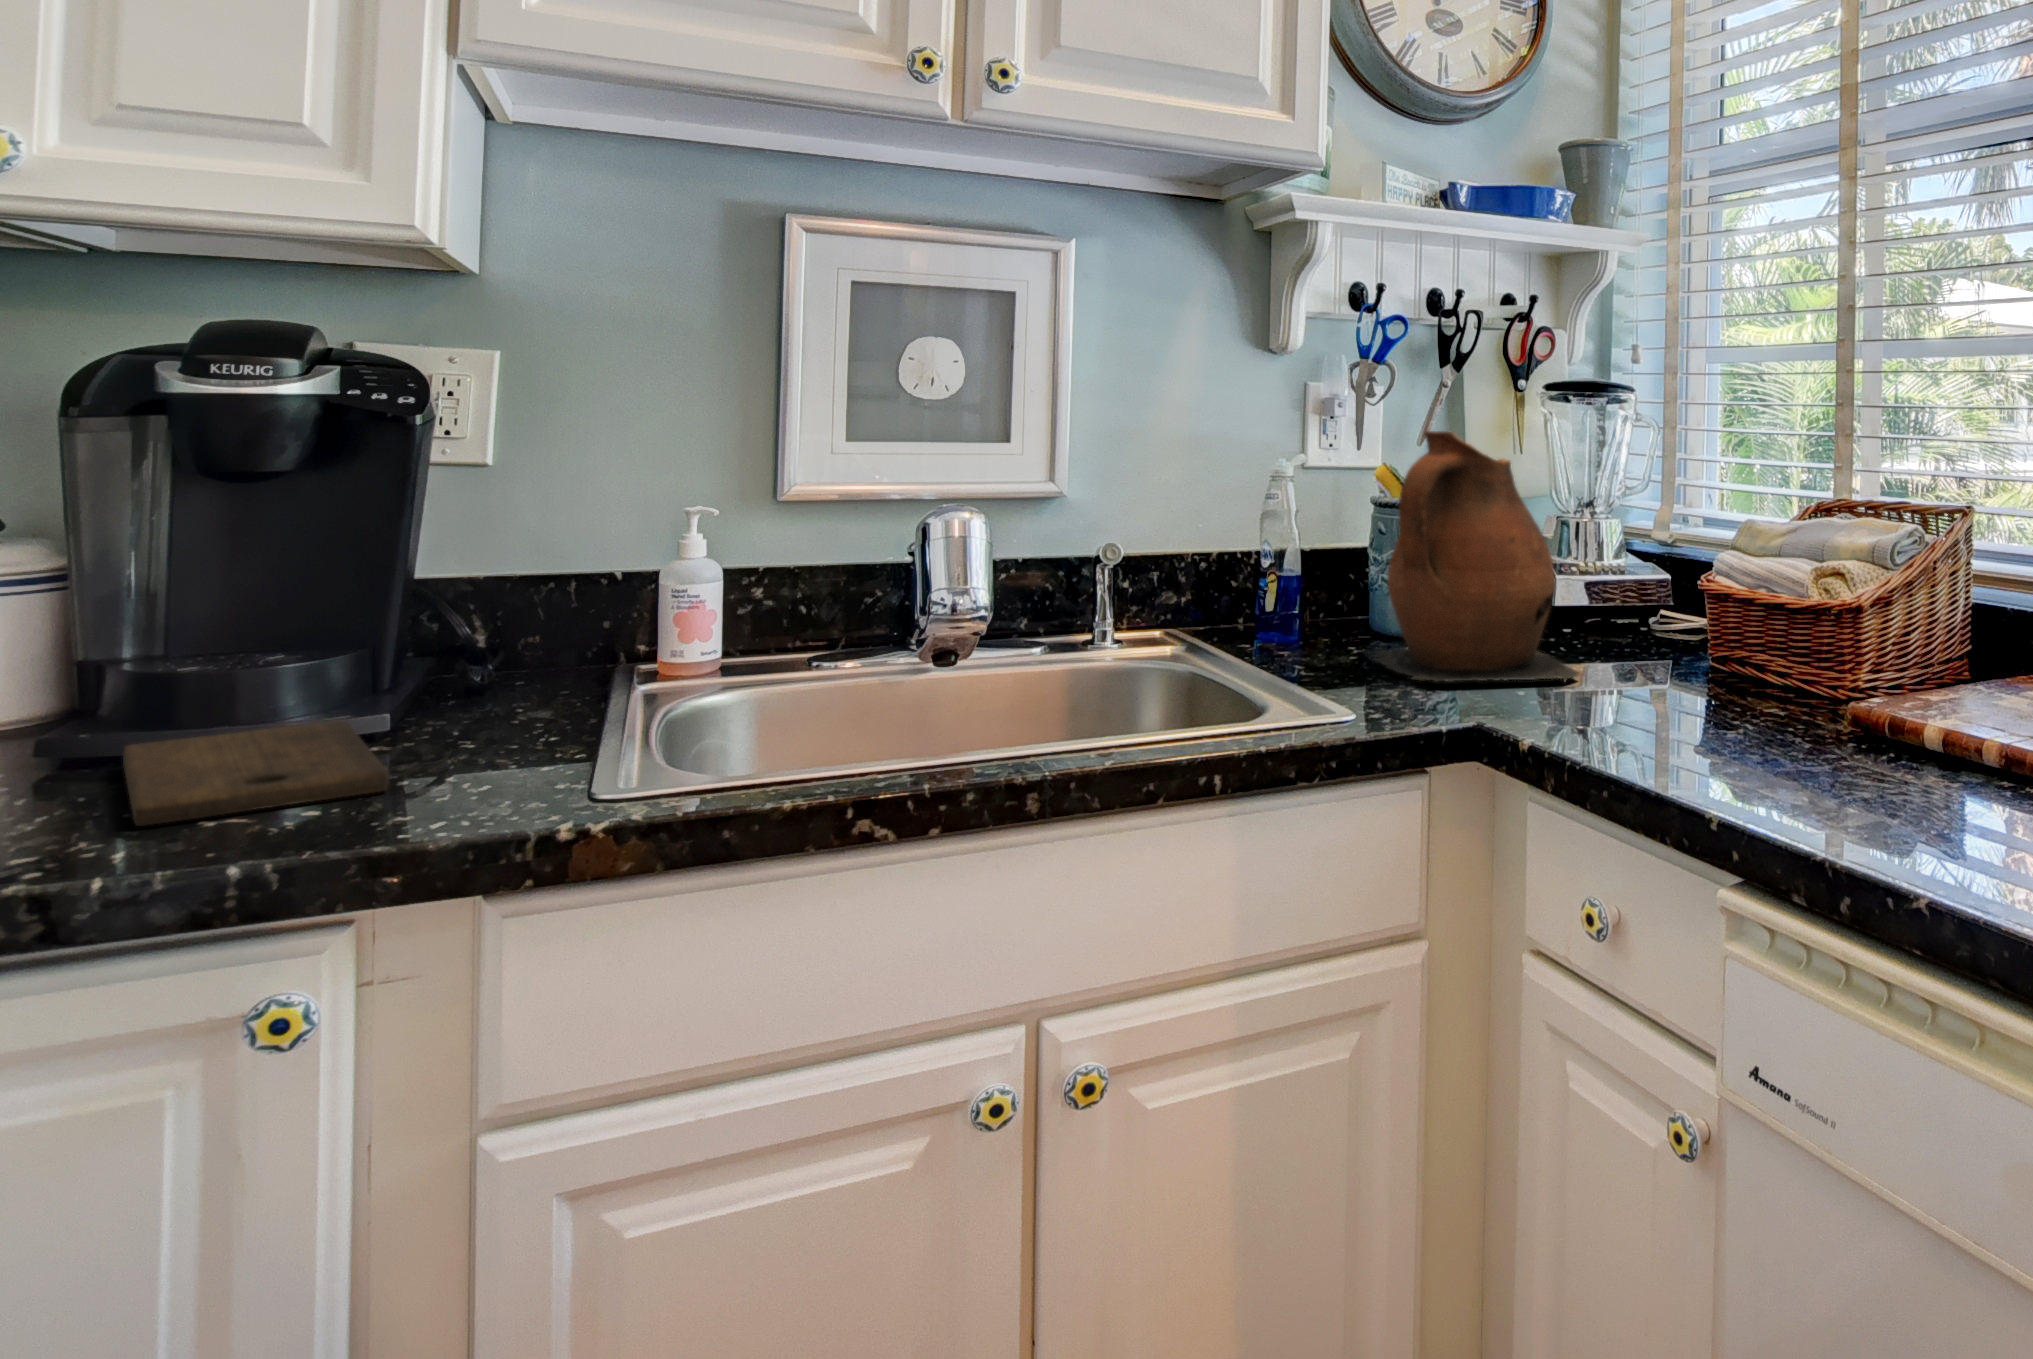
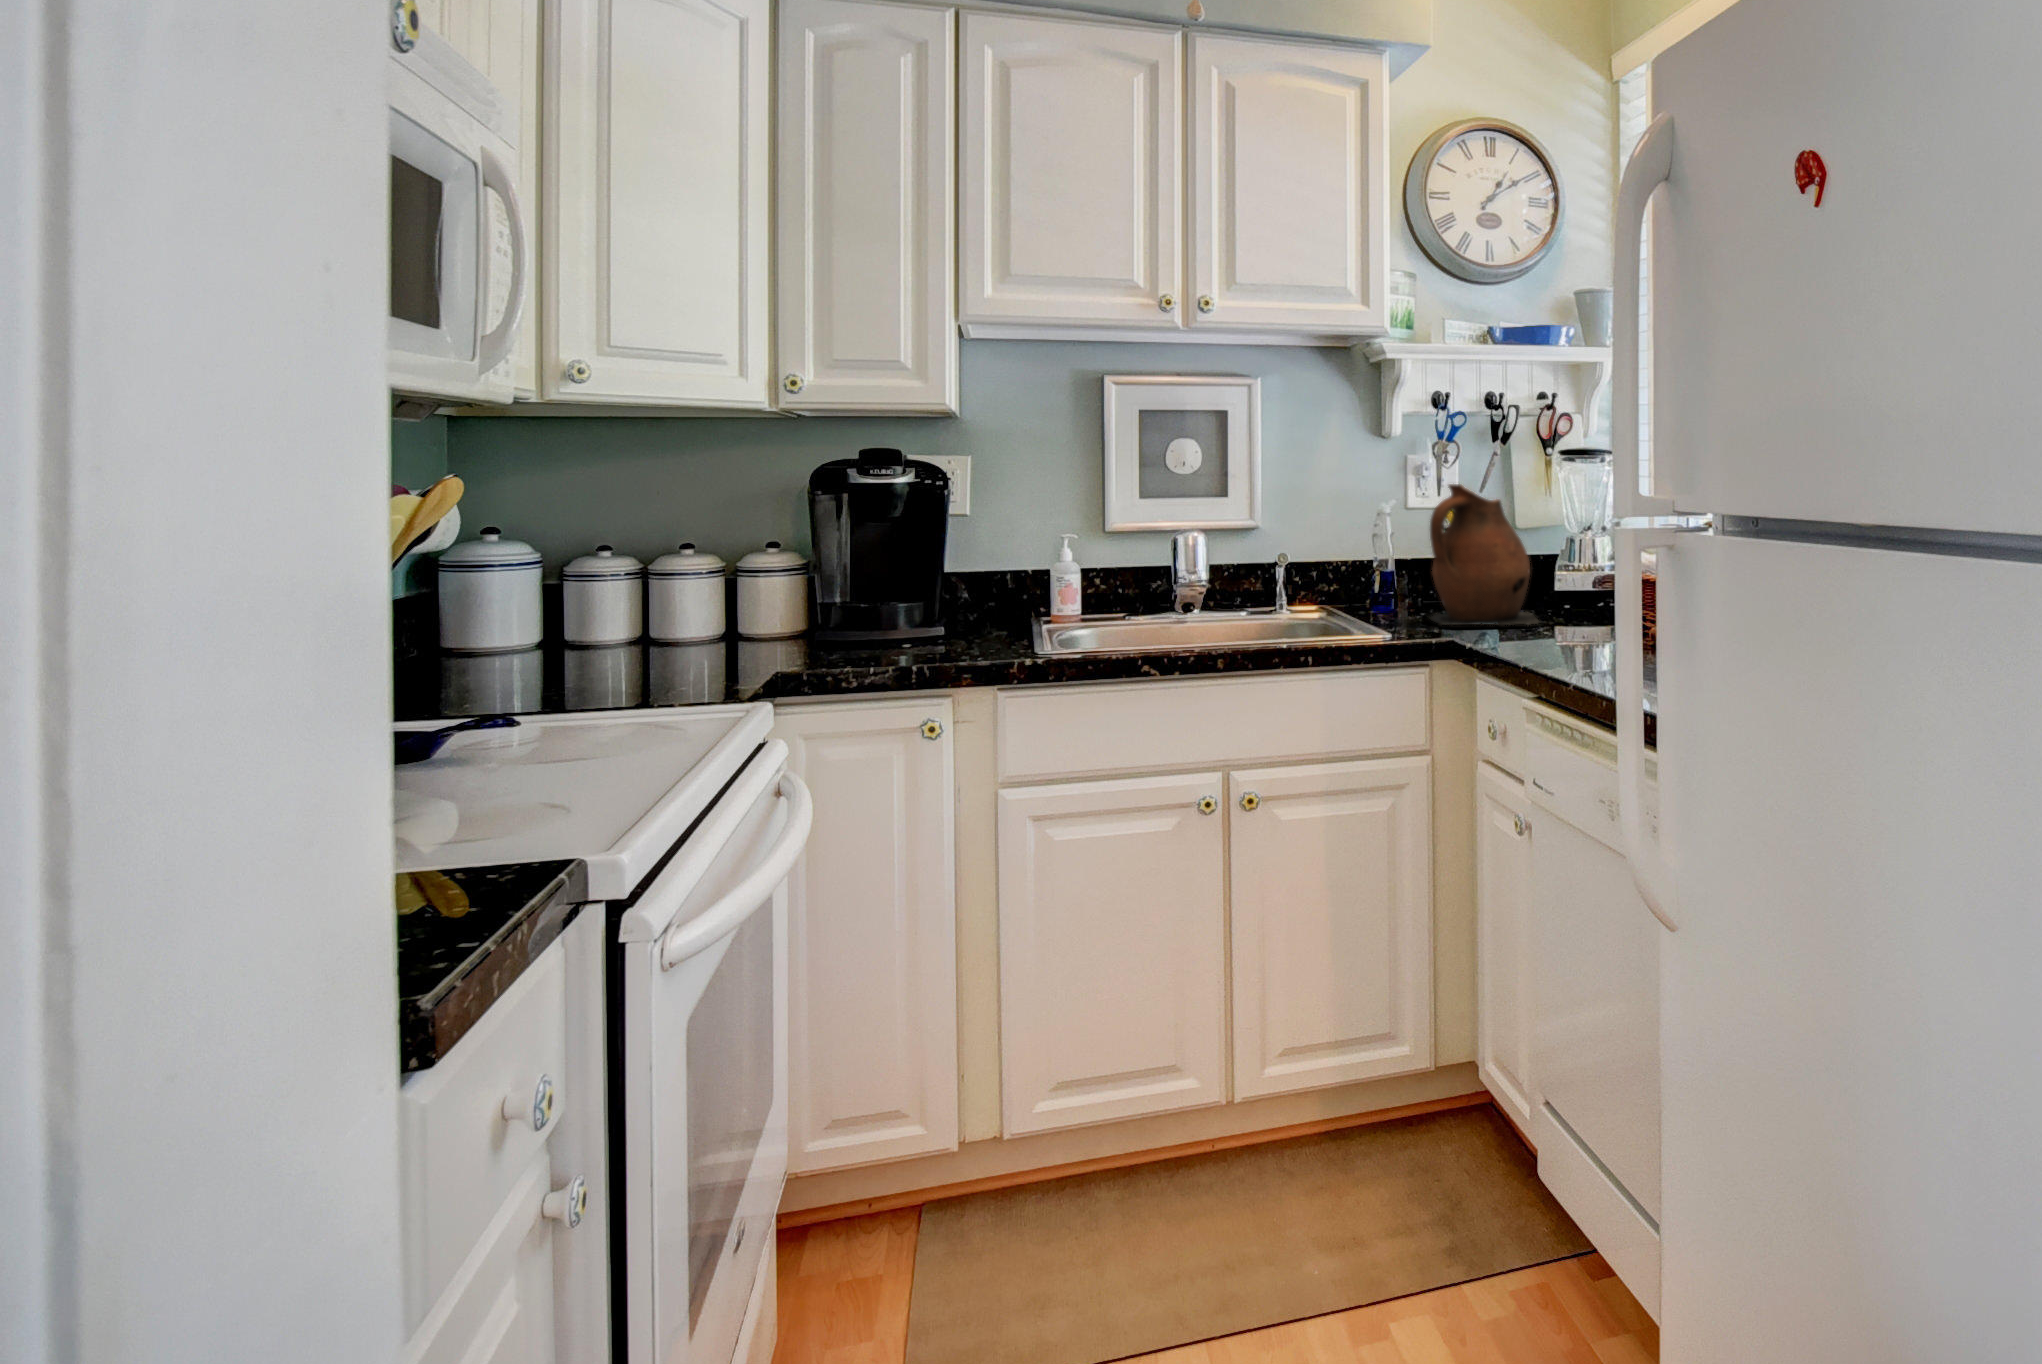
cutting board: present [123,721,389,826] -> none [852,634,957,661]

